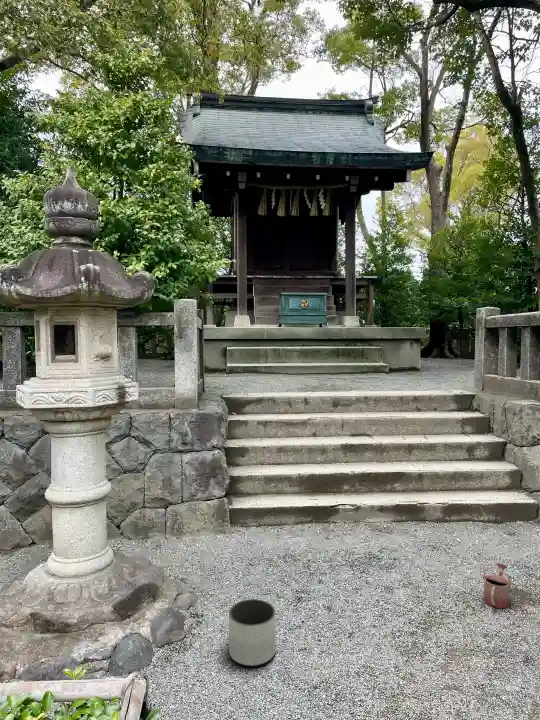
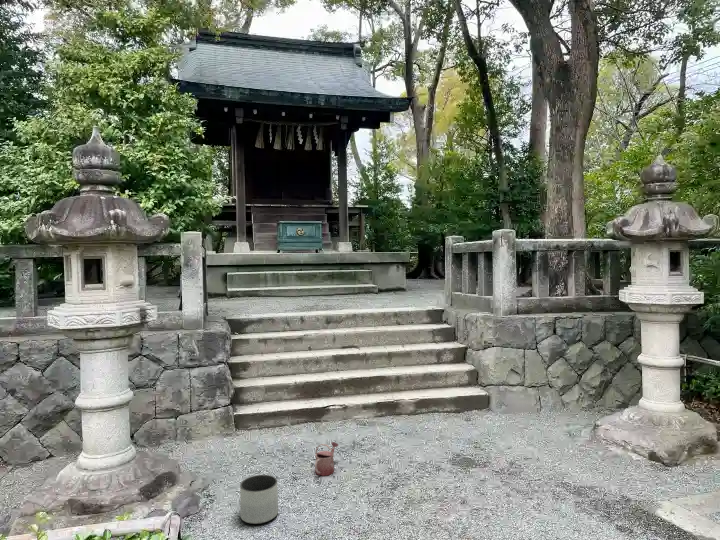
watering can: present [483,563,512,608] -> present [315,442,338,476]

